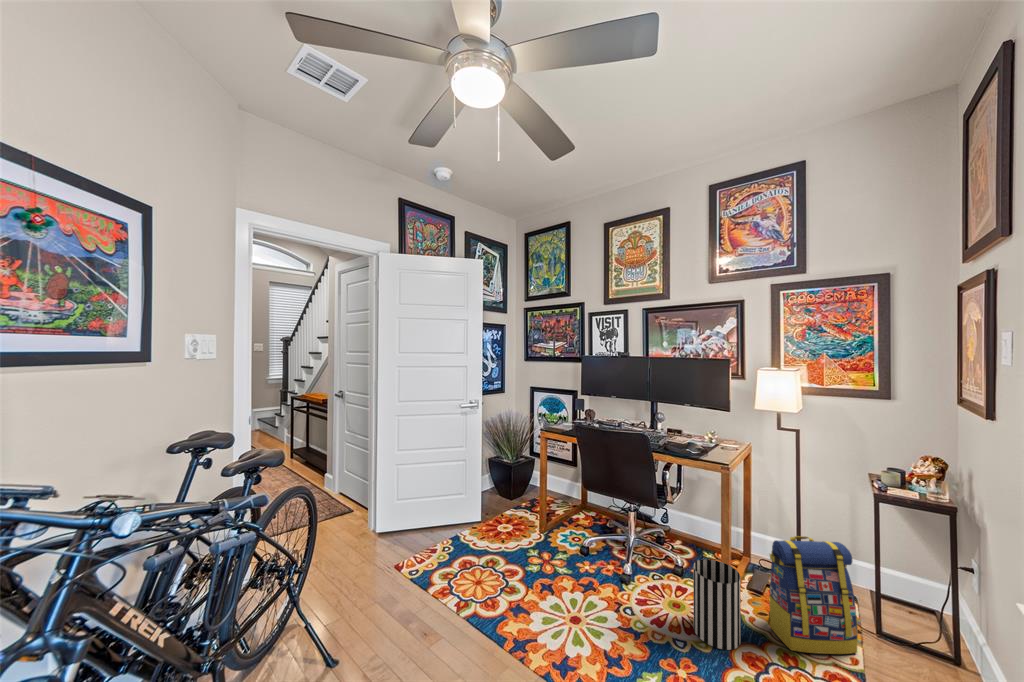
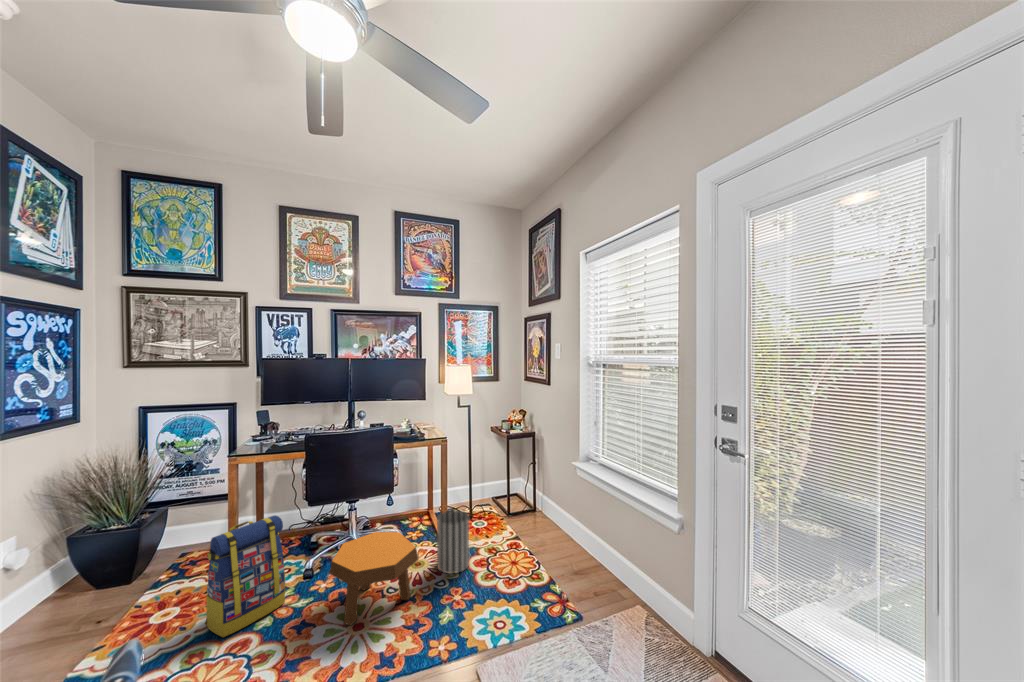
backpack: present [768,536,858,654] -> present [205,516,285,637]
footstool: none [569,537,652,632] -> present [329,532,418,625]

